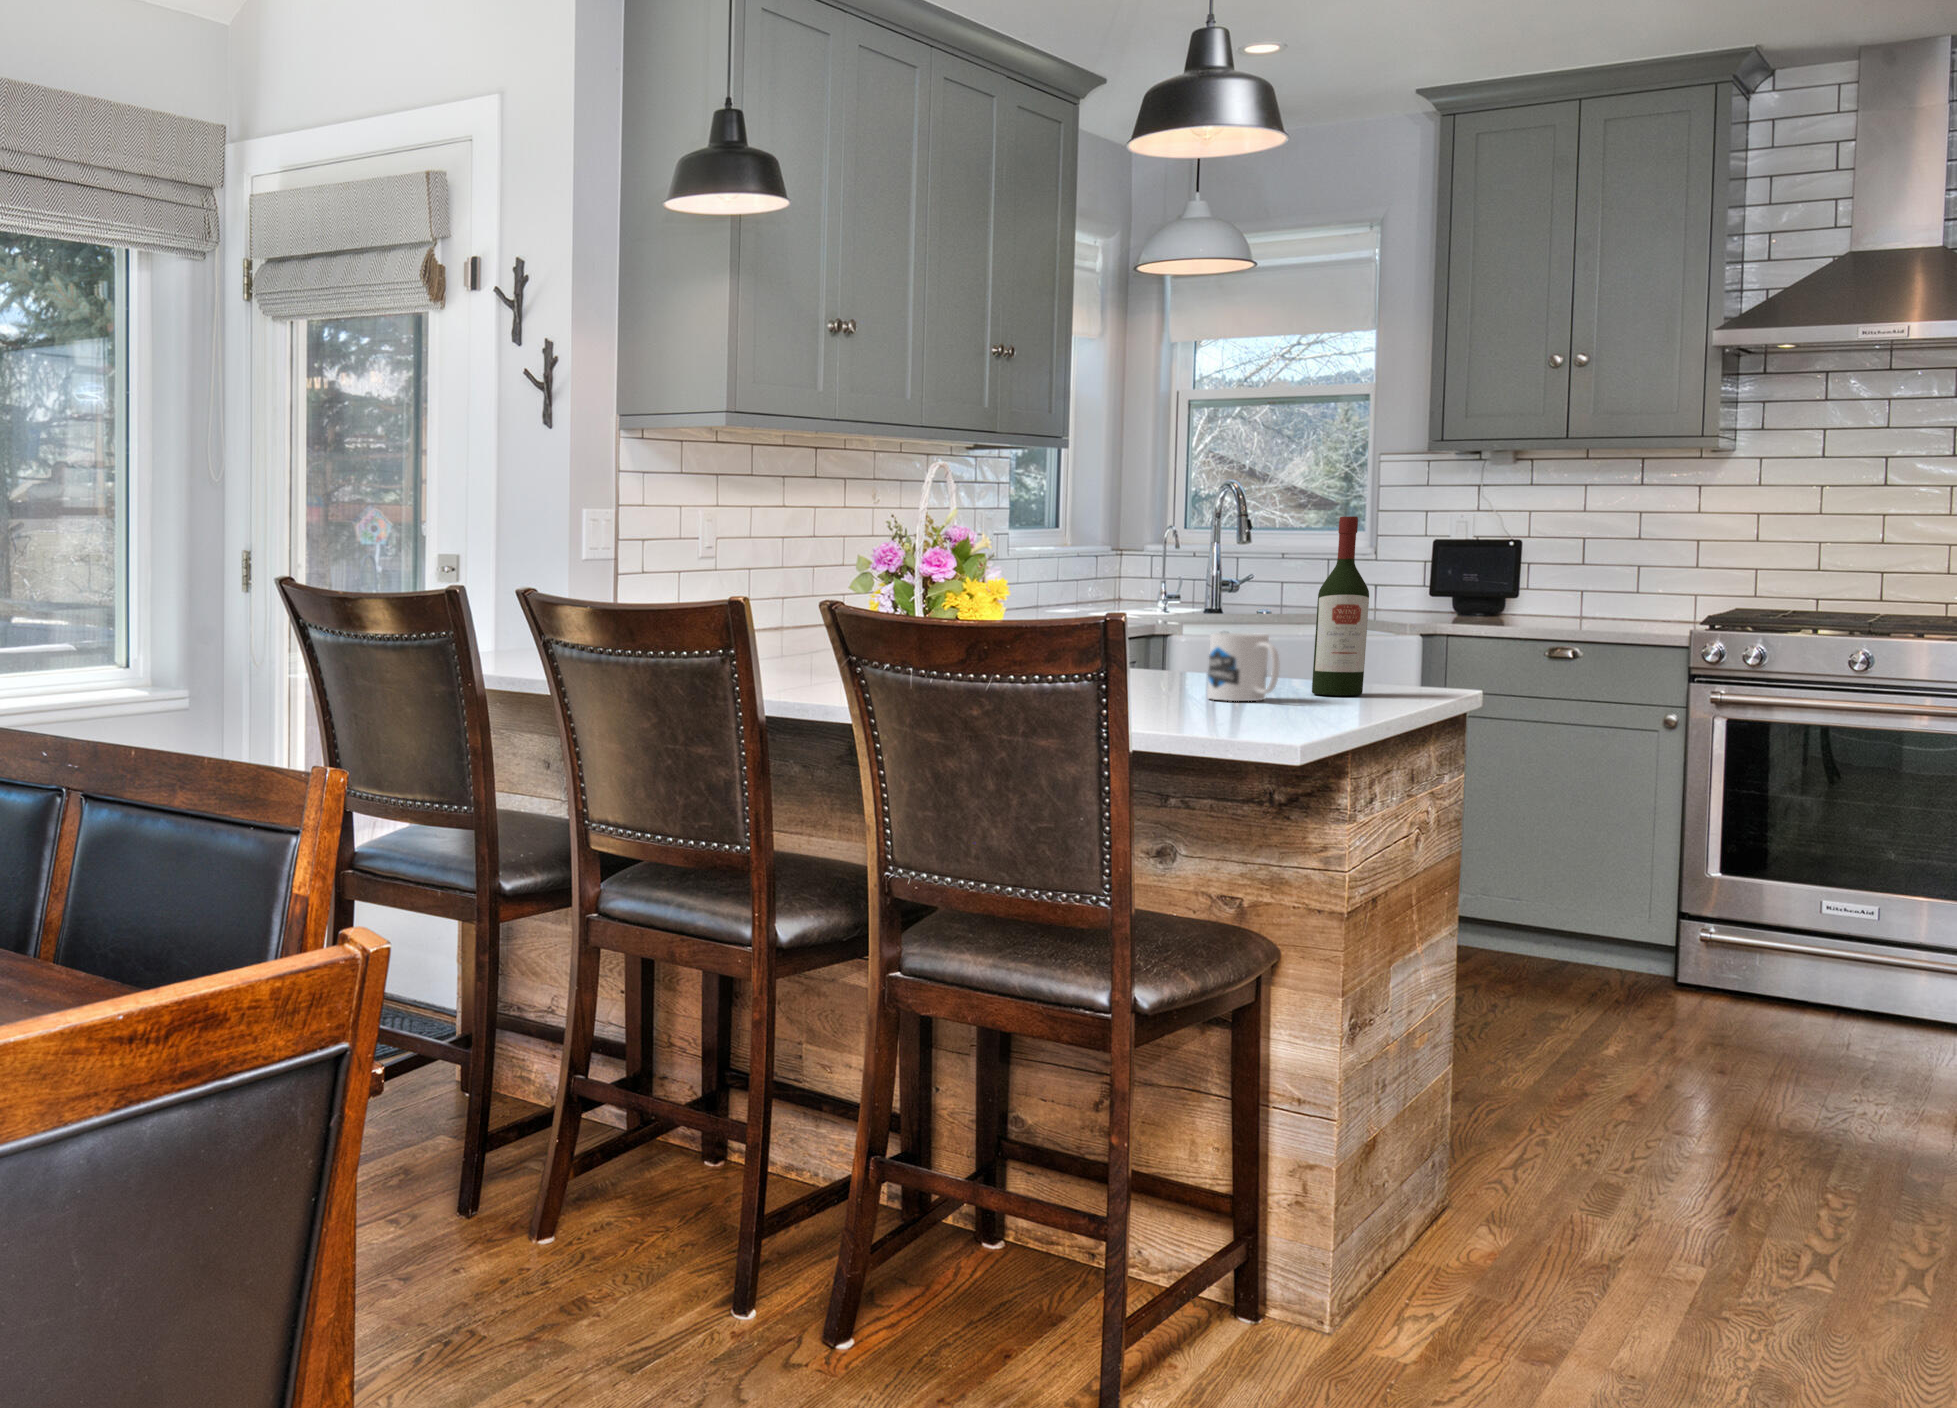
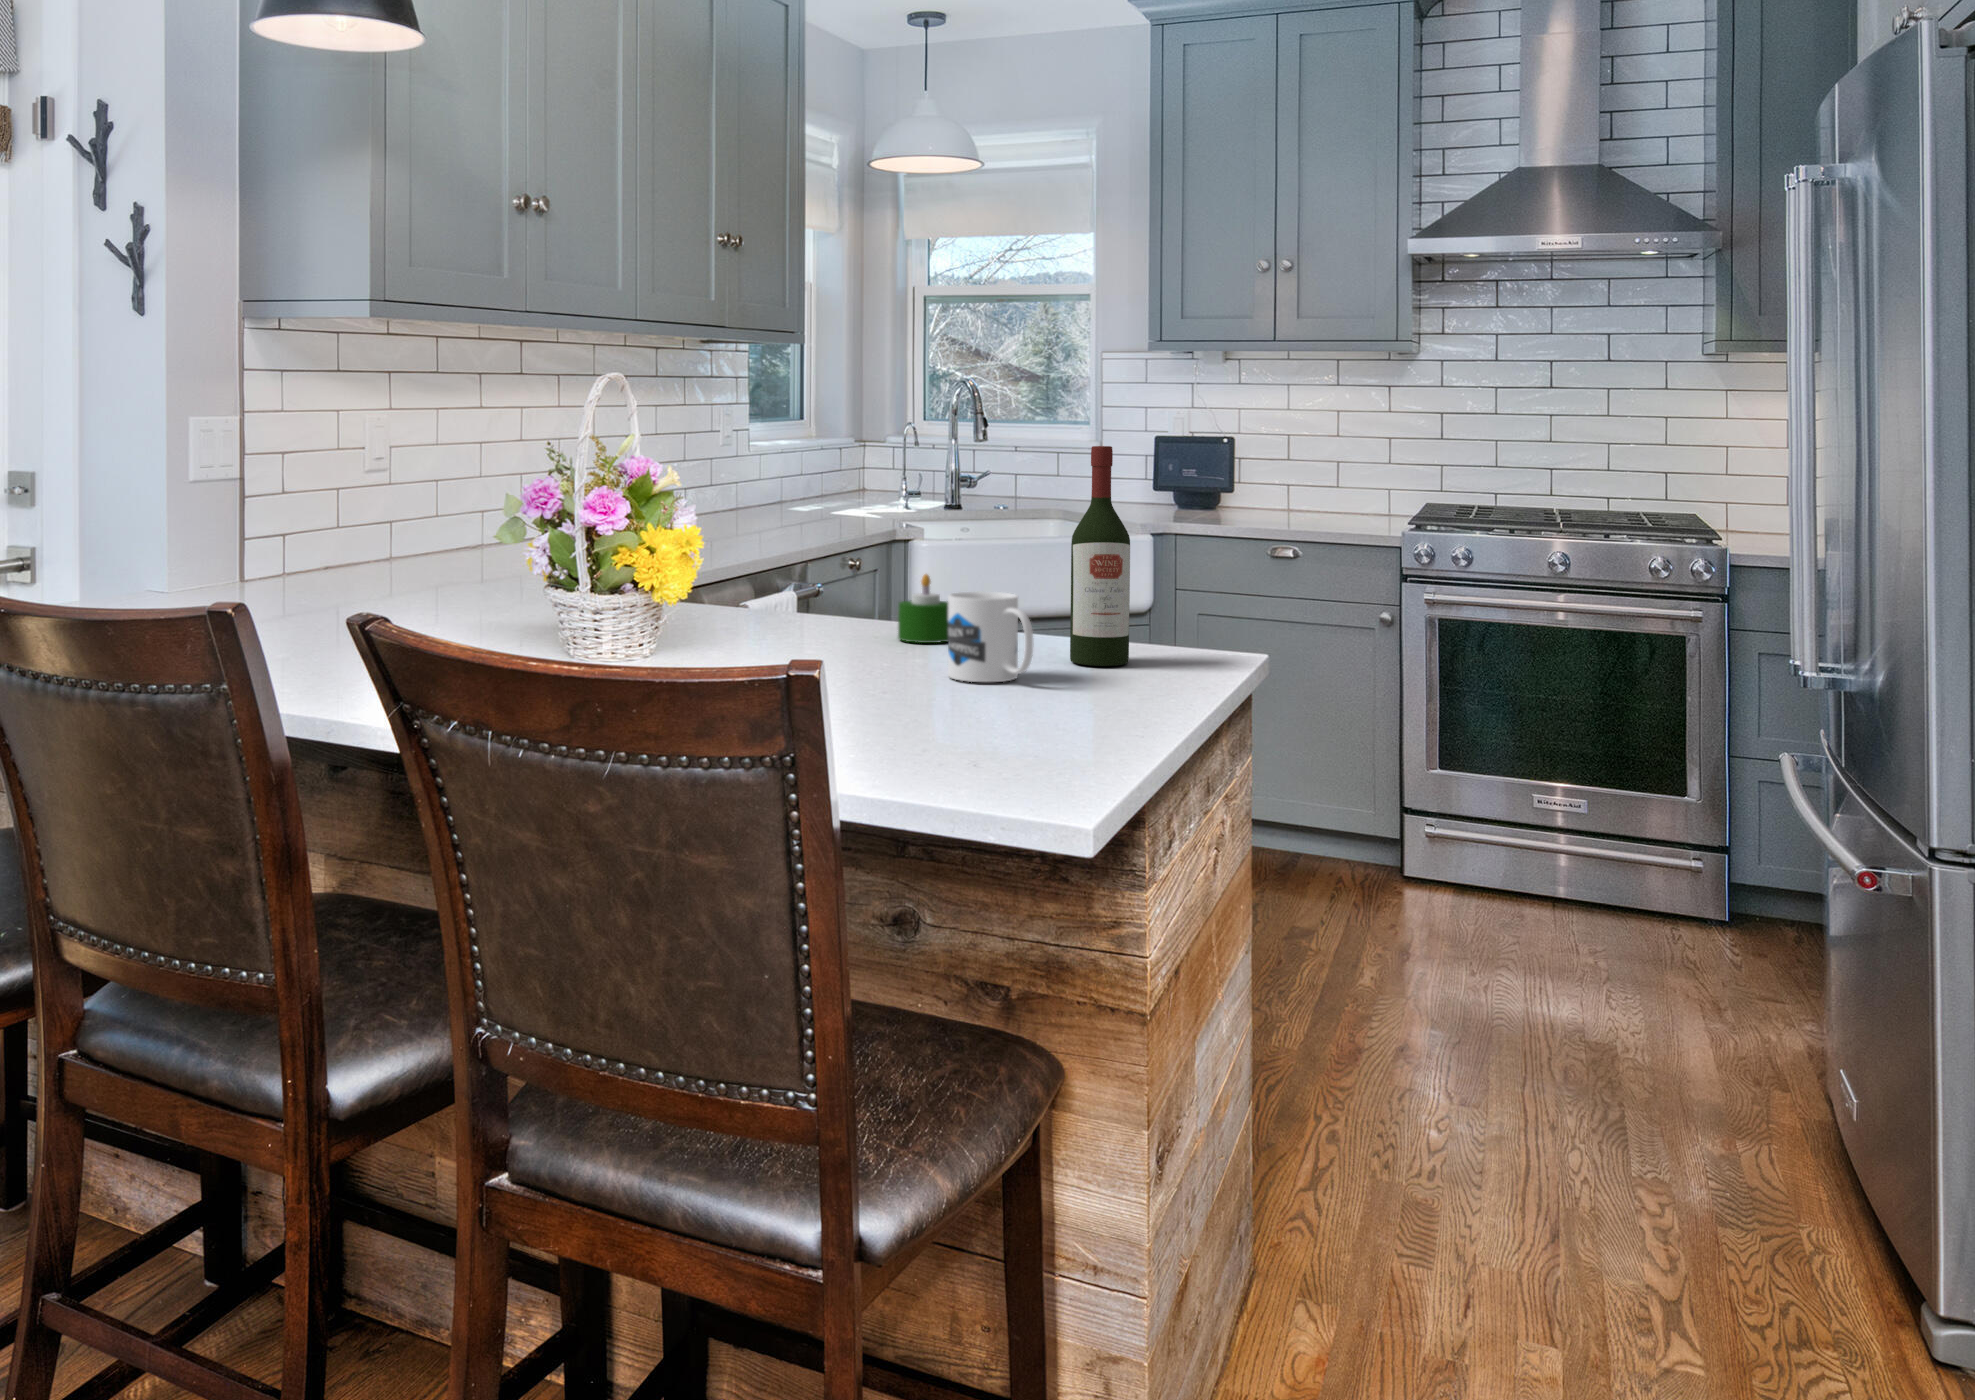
candle: none [1165,628,1214,684] -> present [898,574,948,643]

